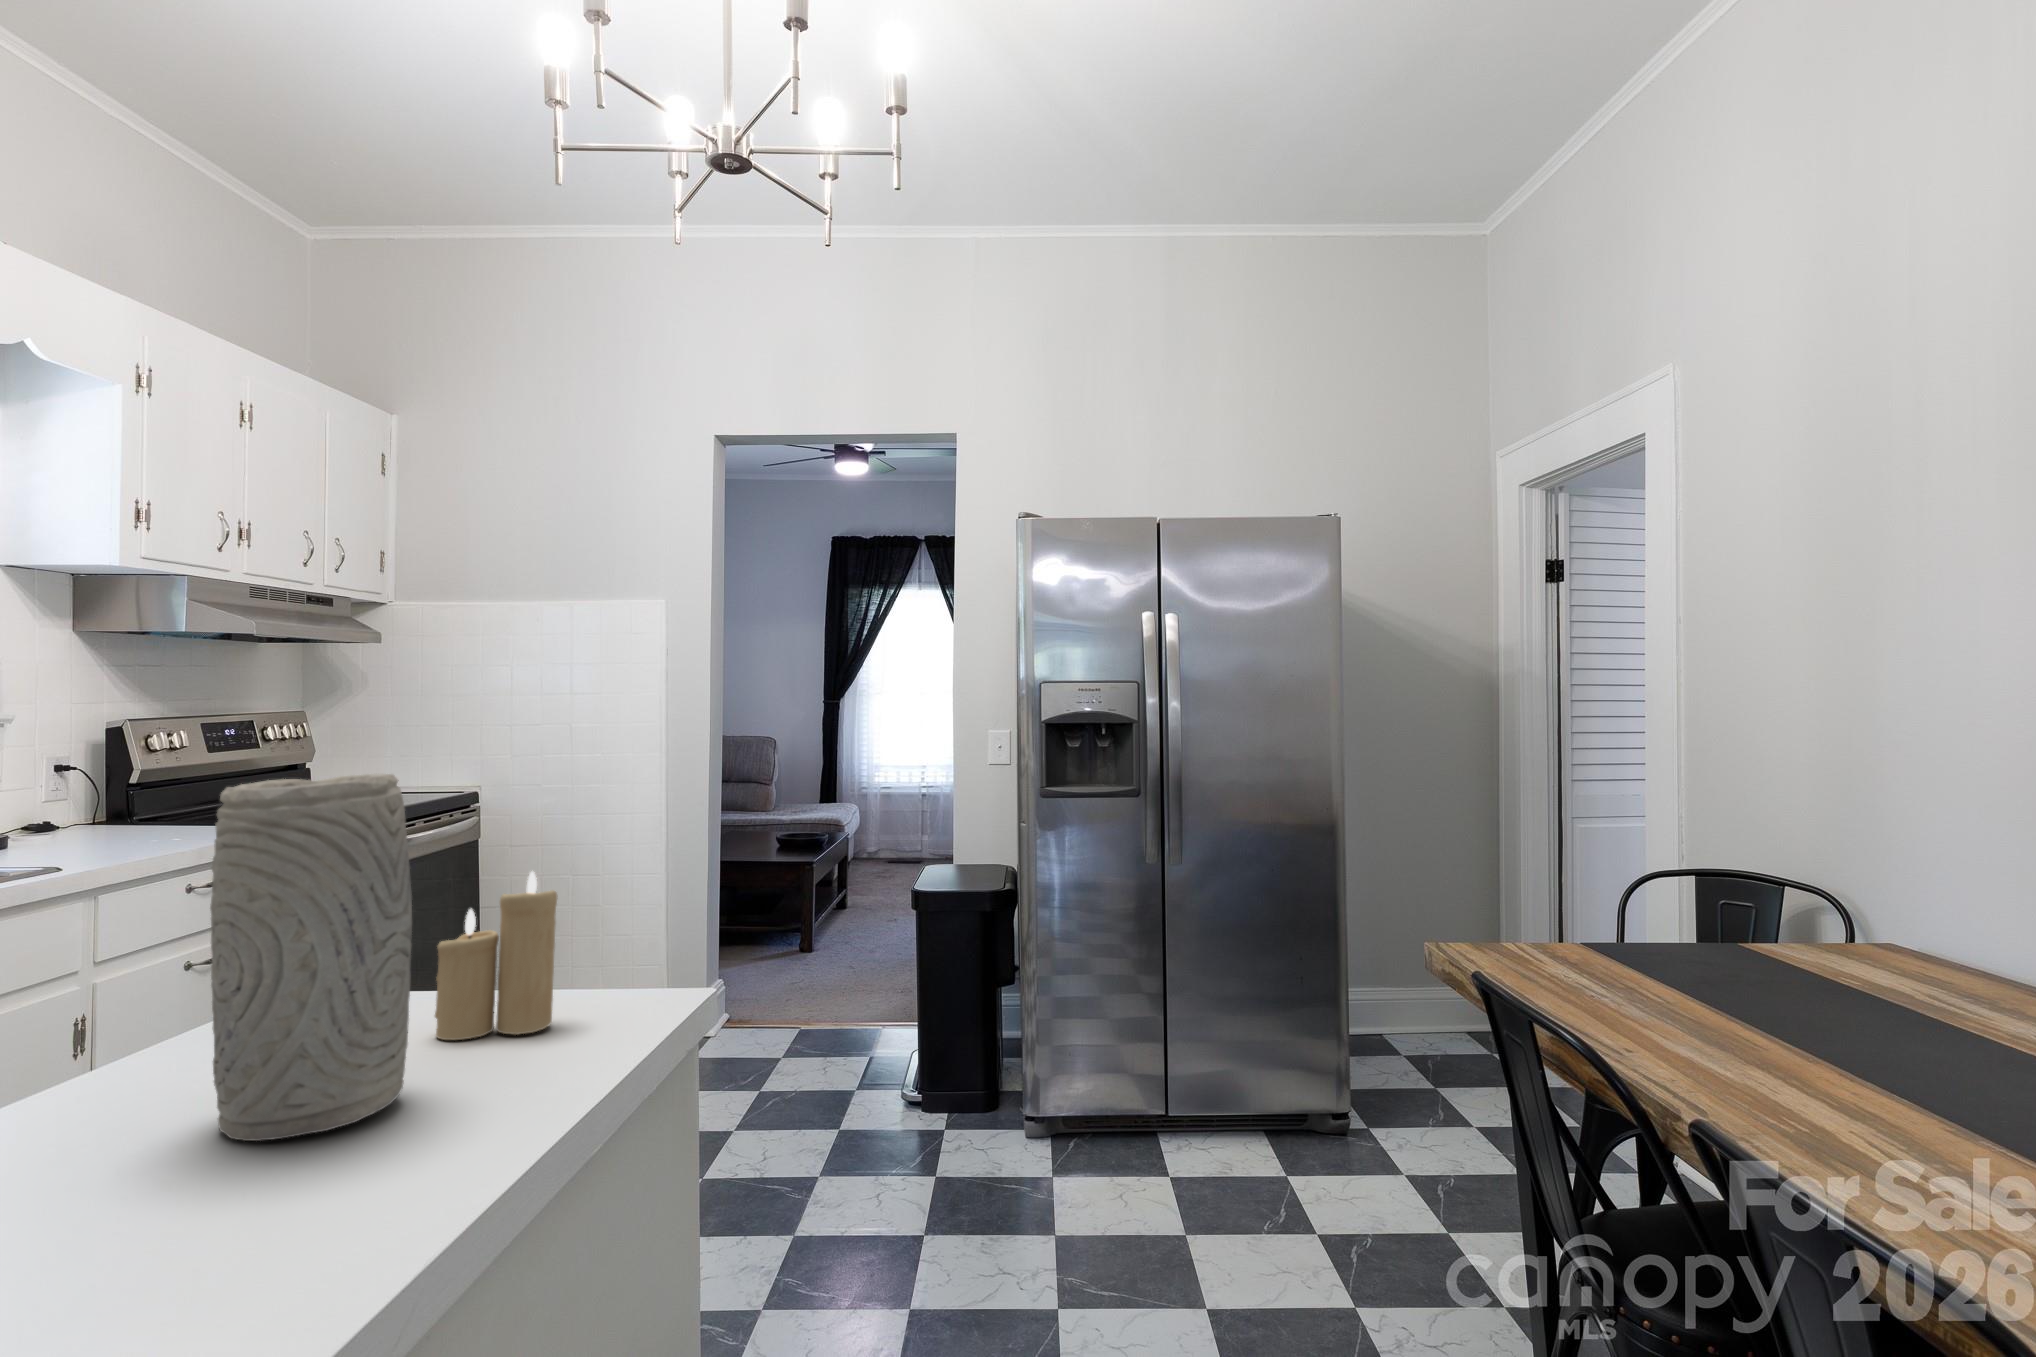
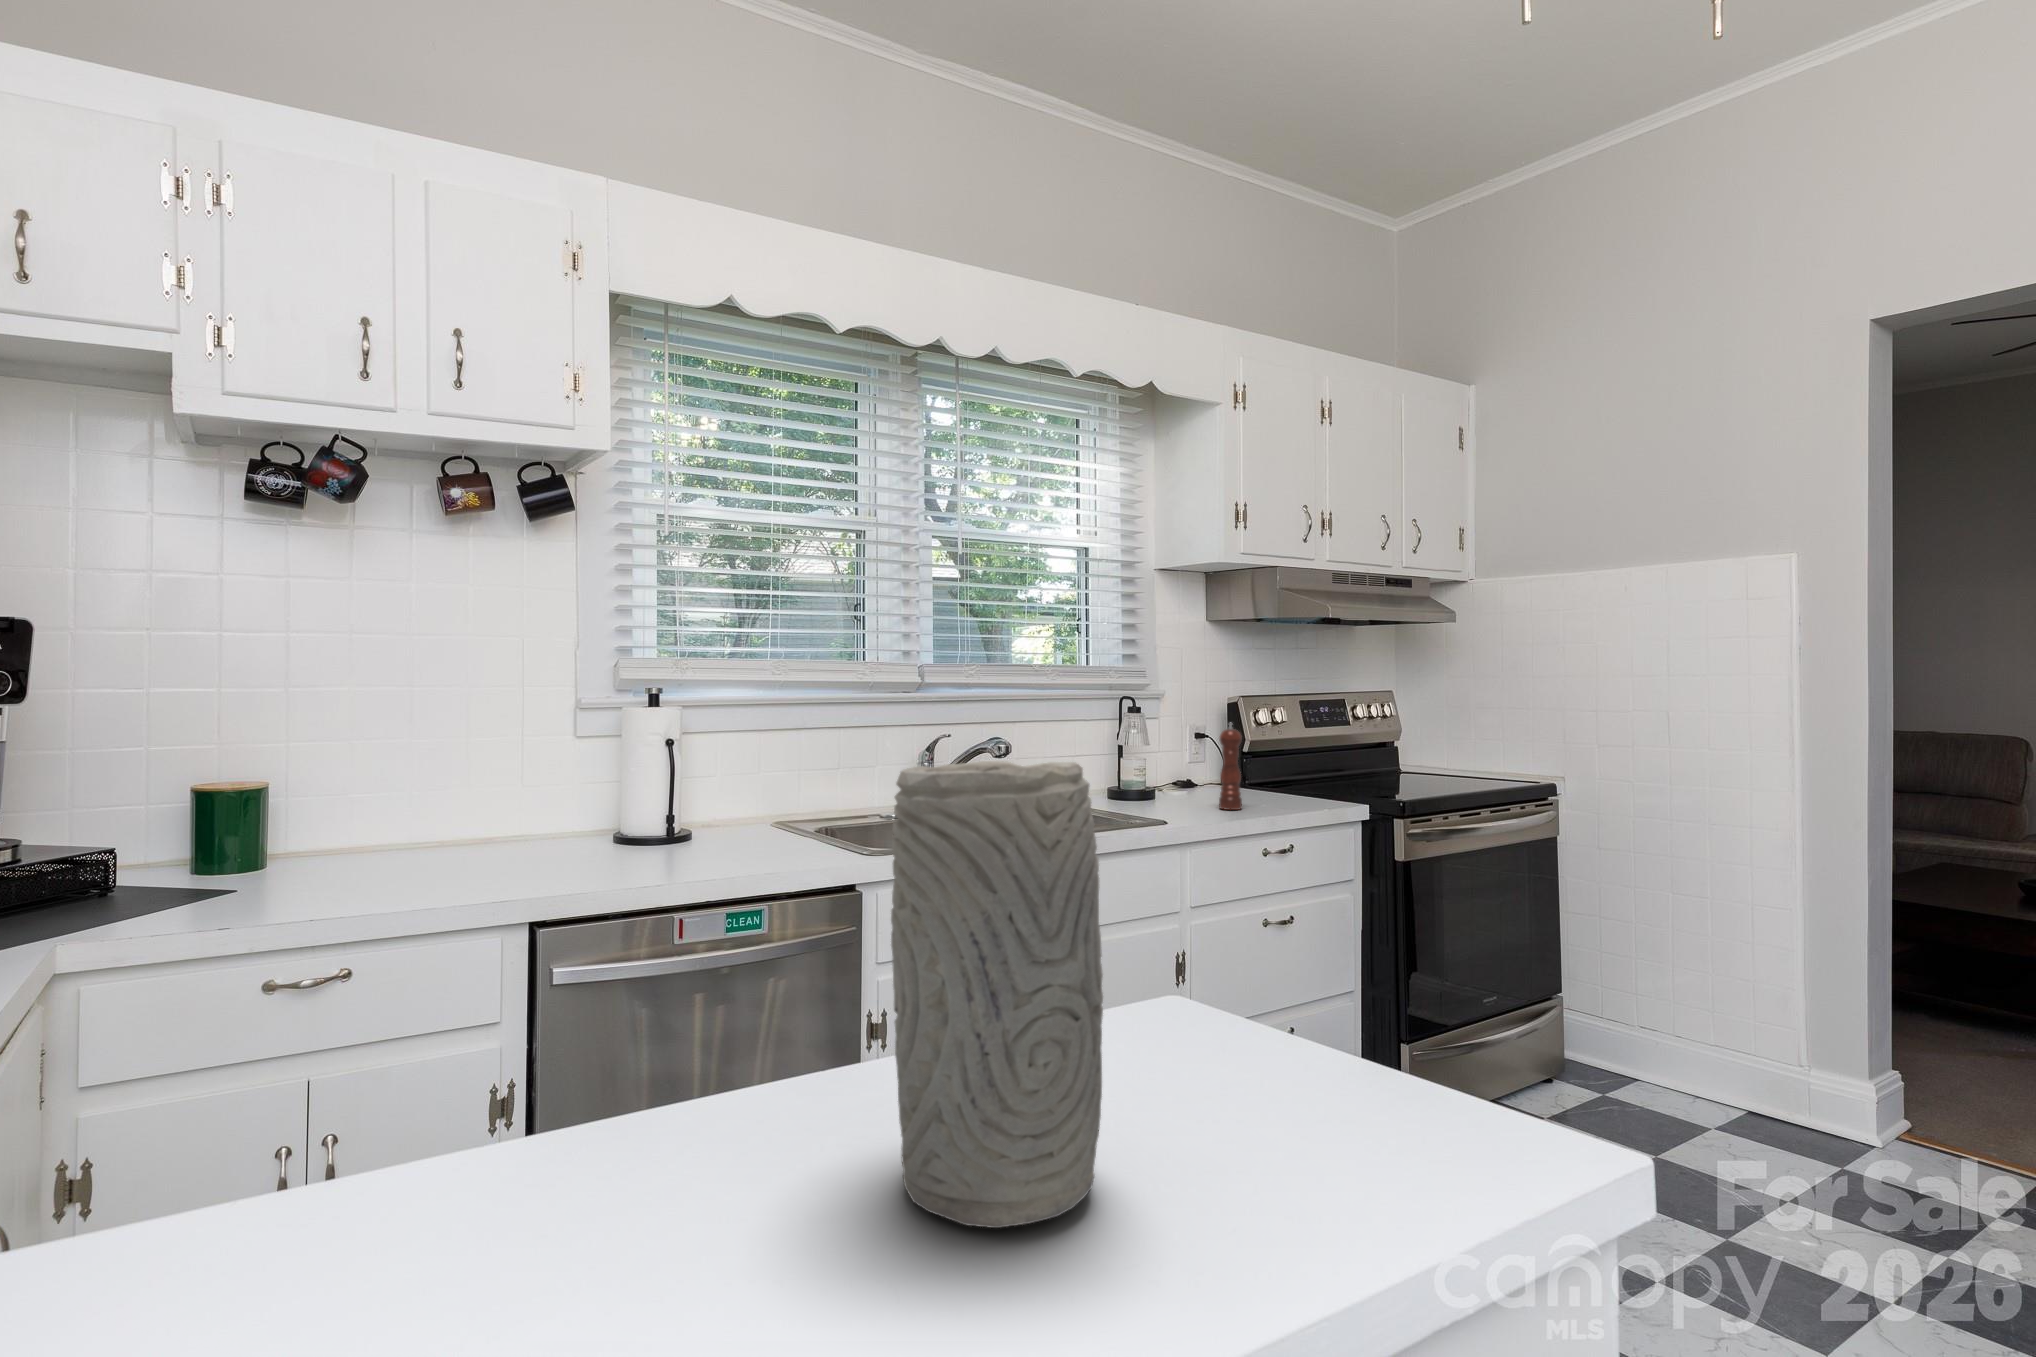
pepper mill: none [120,750,155,849] -> present [1219,723,1242,810]
candle: present [435,871,558,1040] -> none [1225,921,1378,1166]

